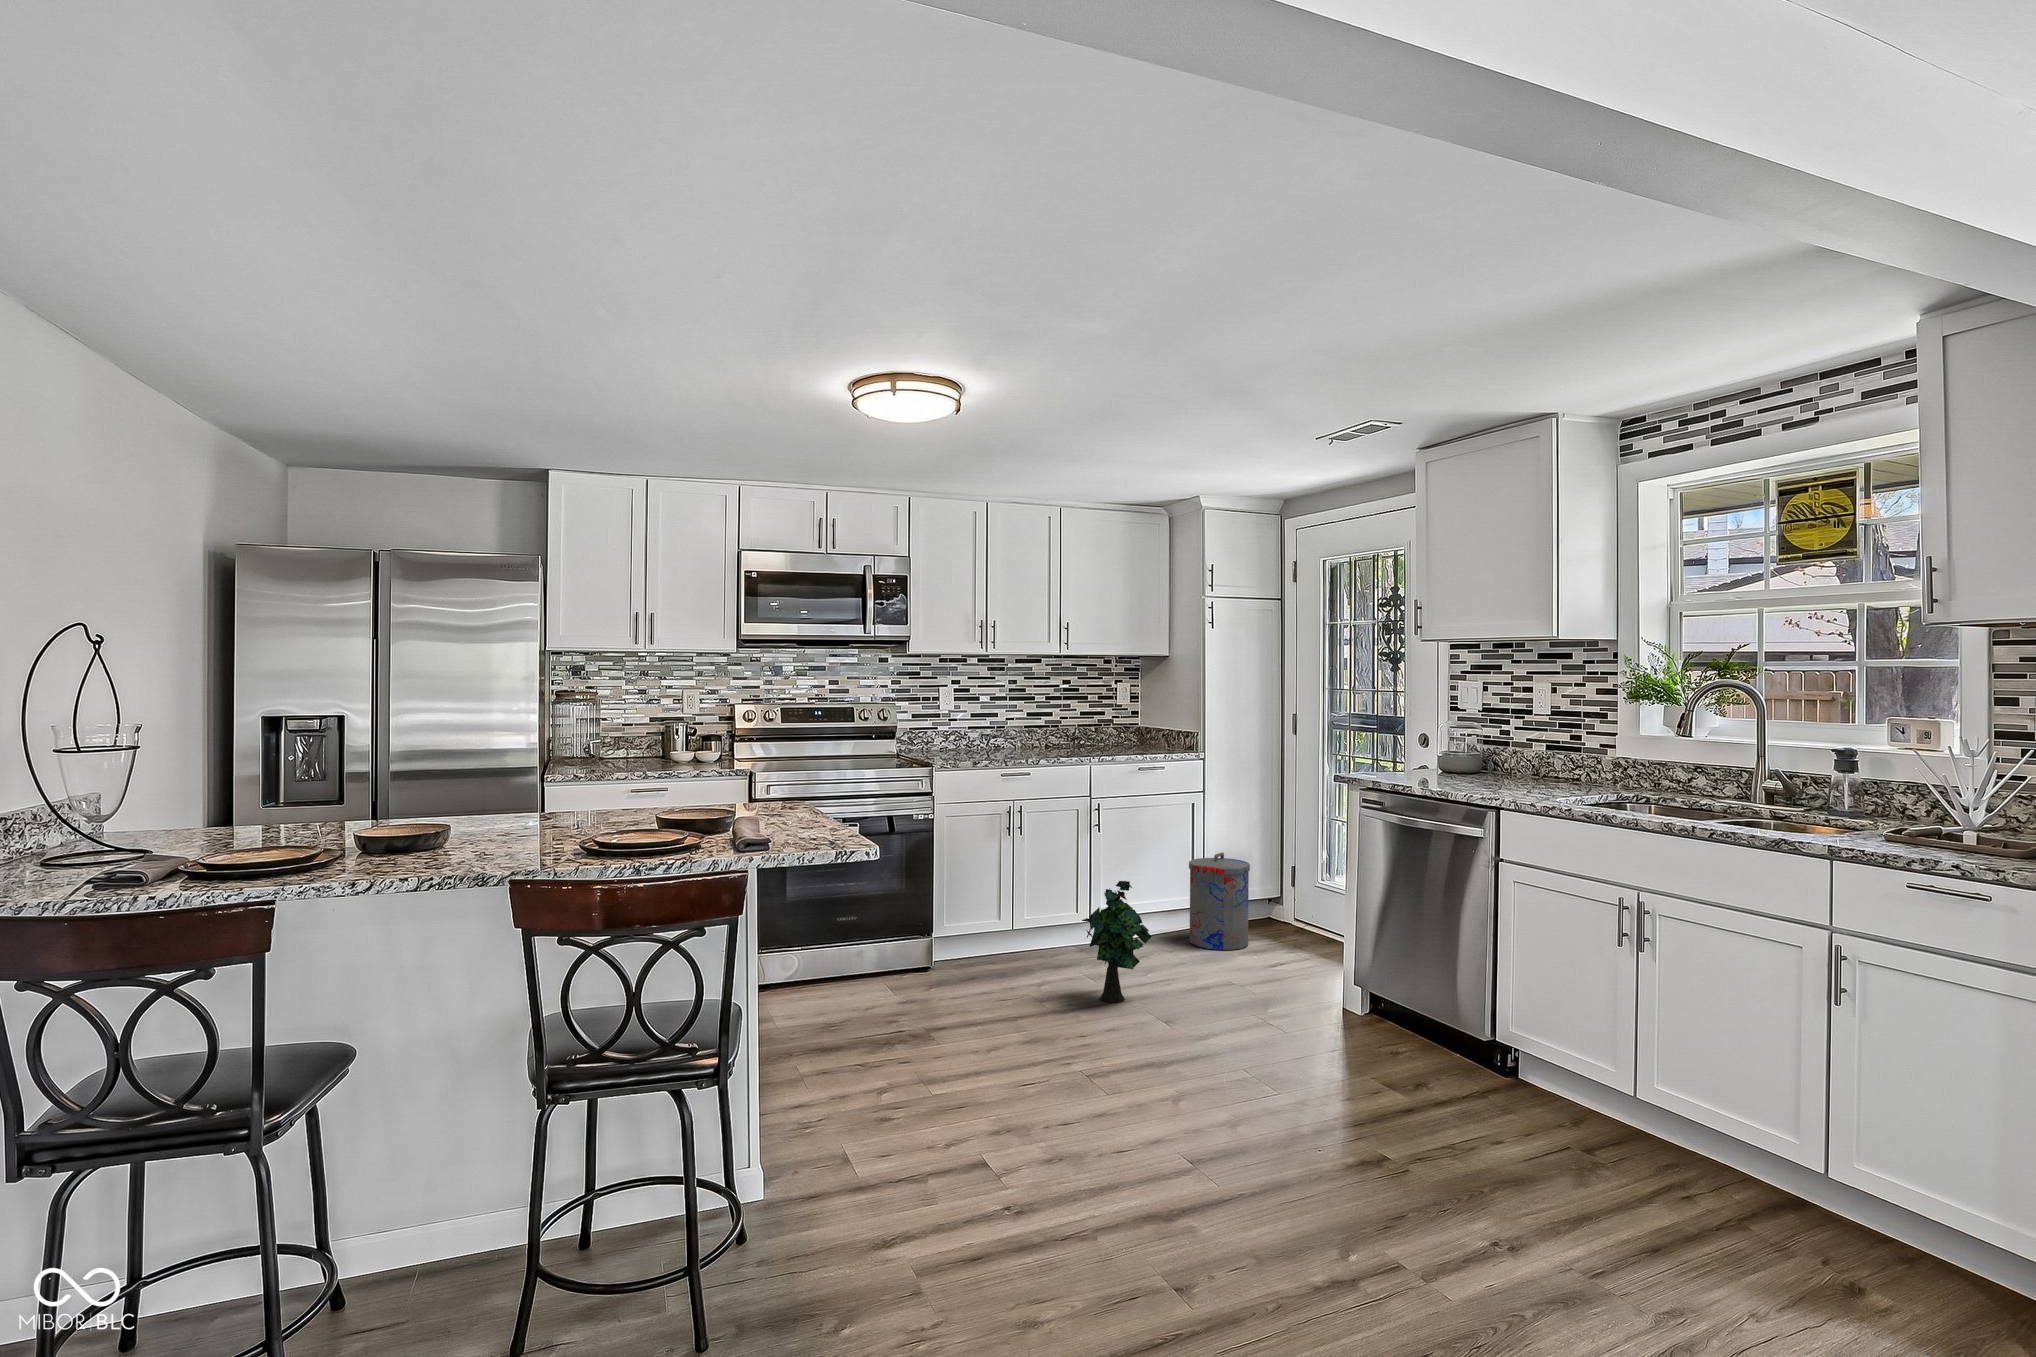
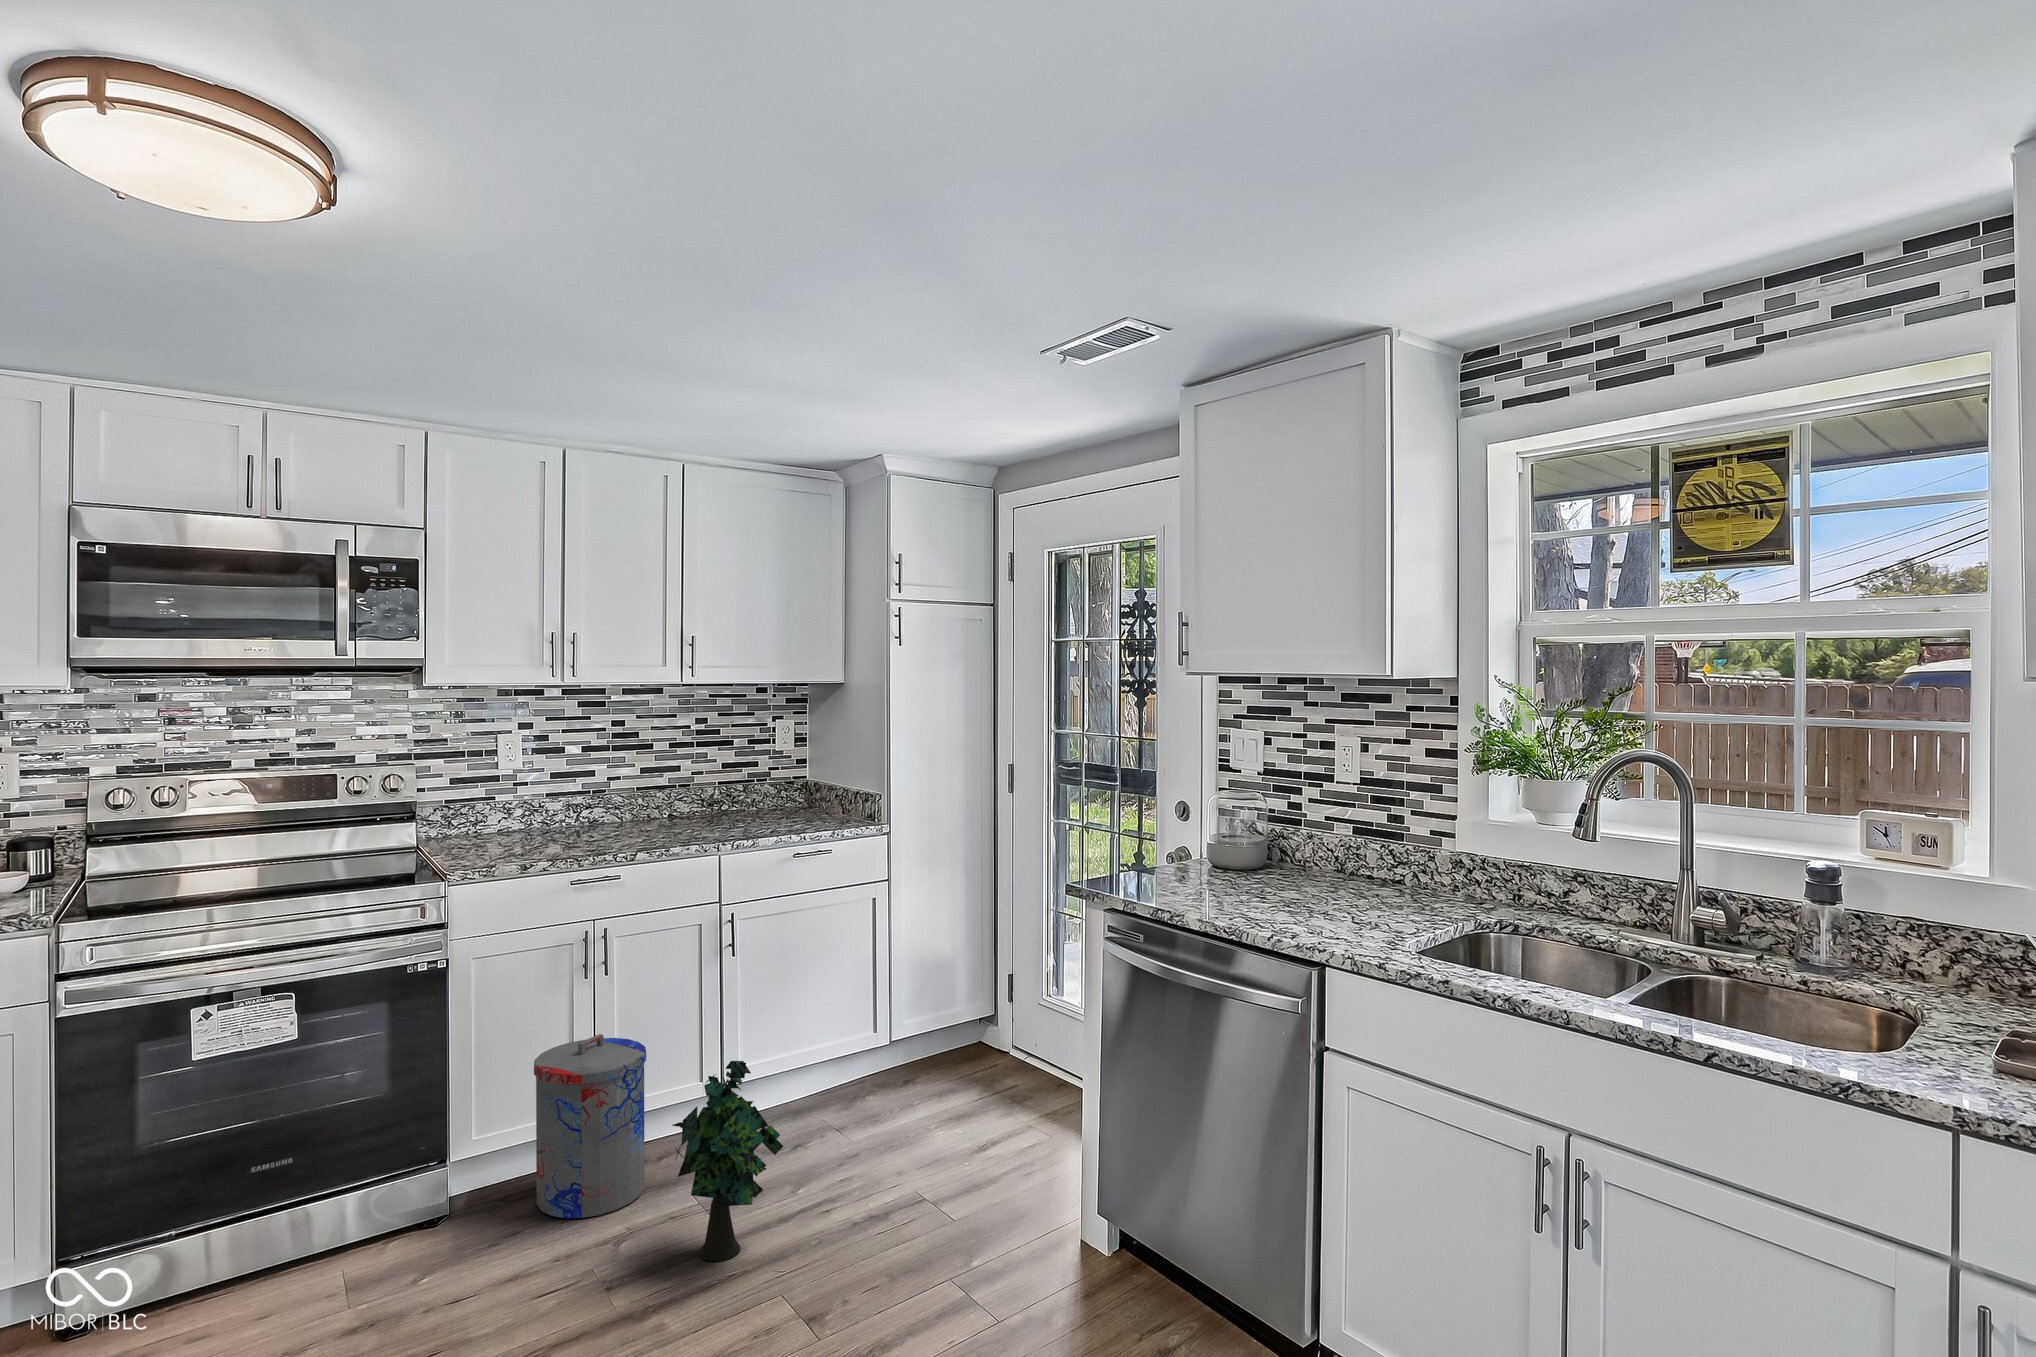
trash can: present [1189,852,1250,950] -> present [534,1034,646,1218]

